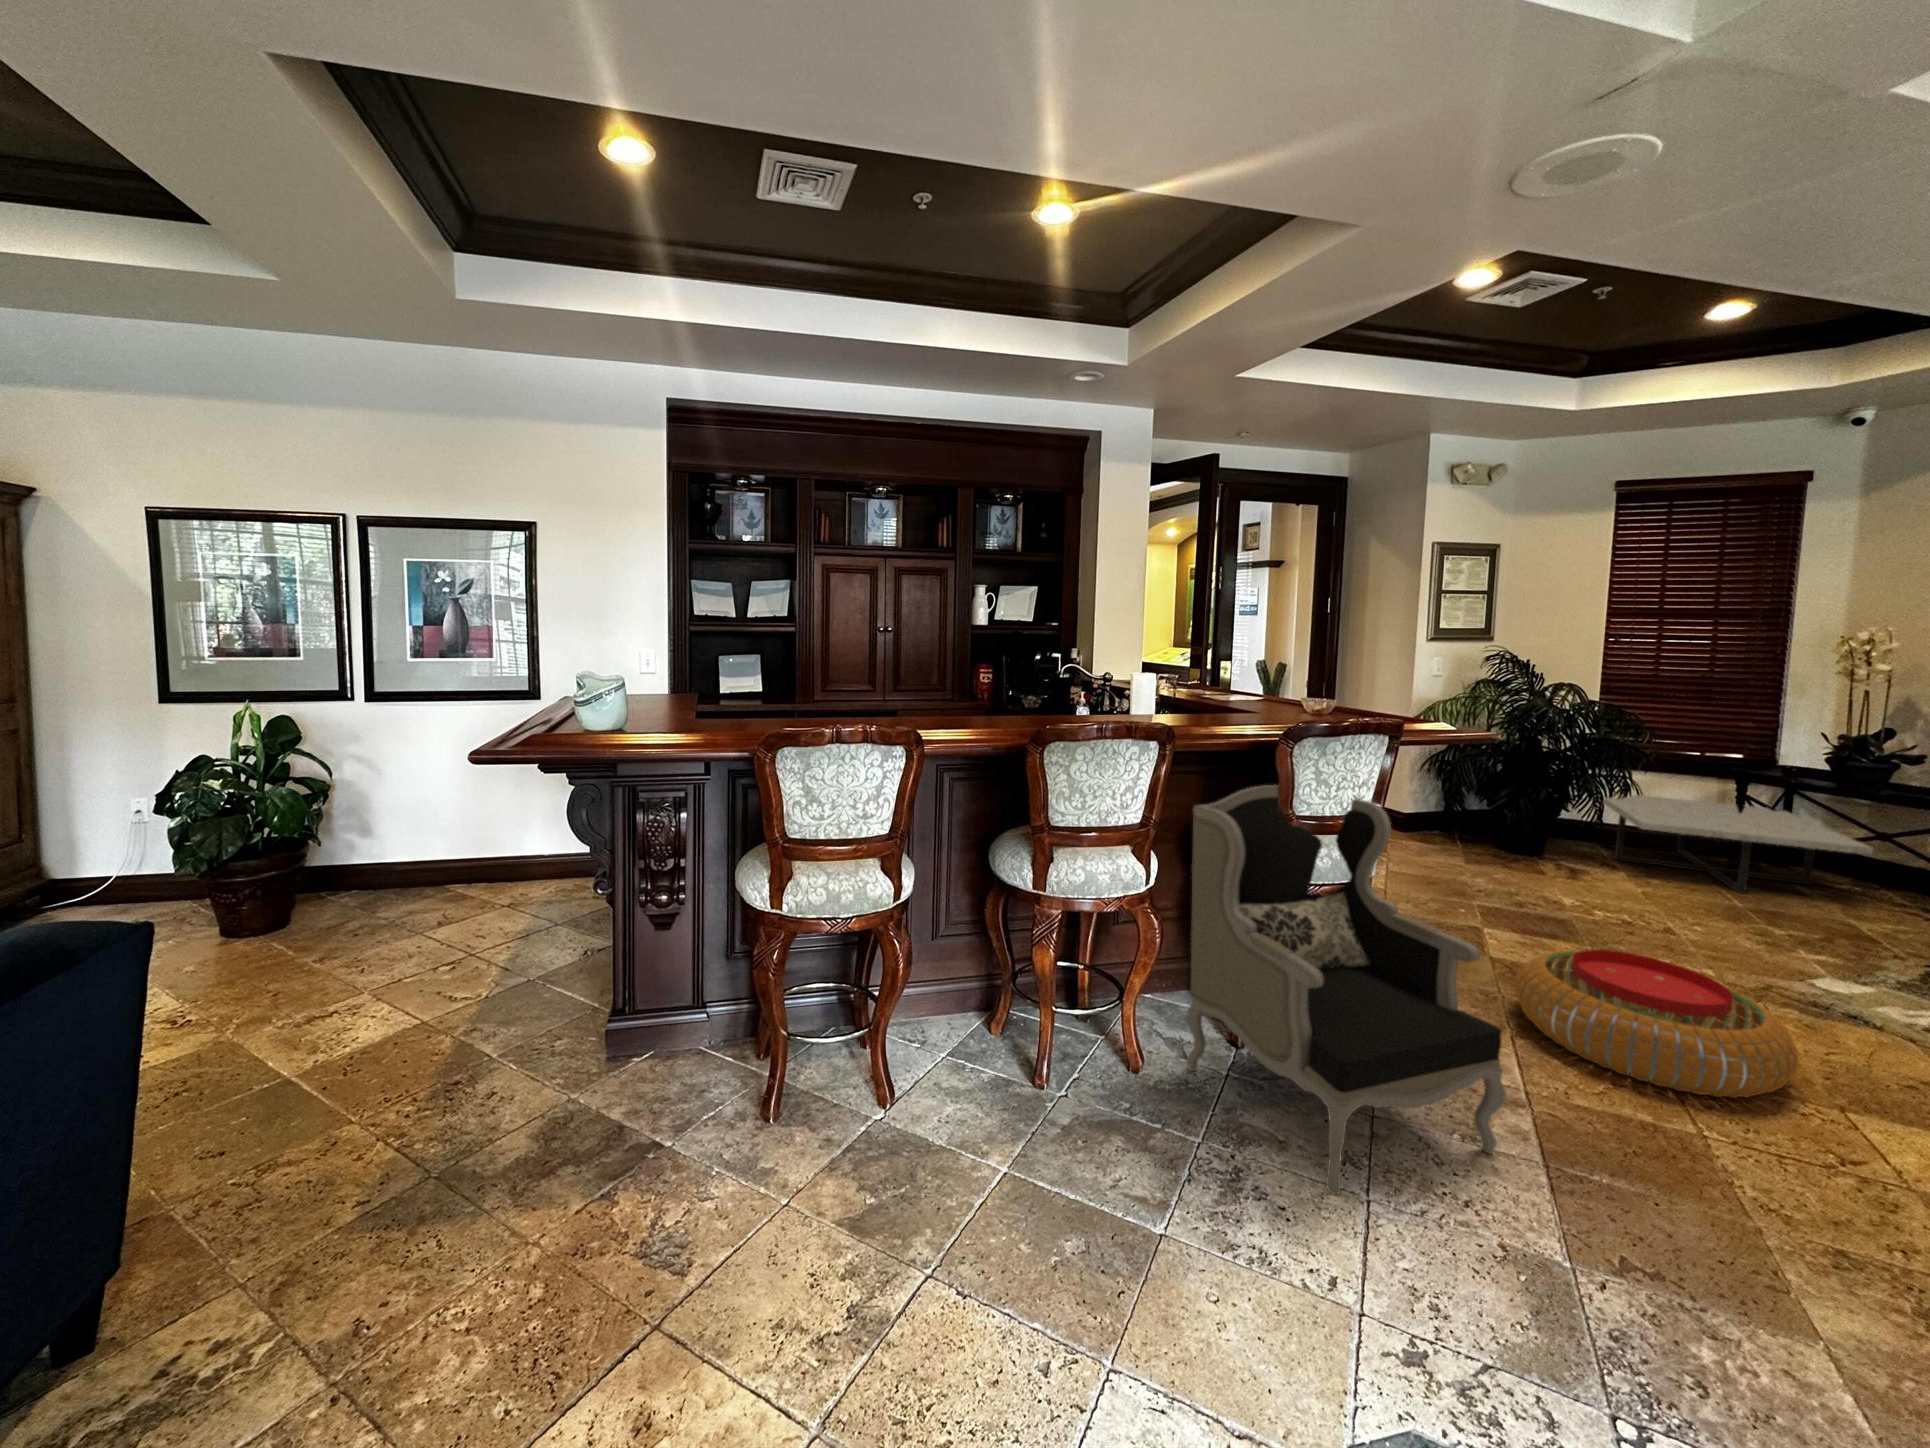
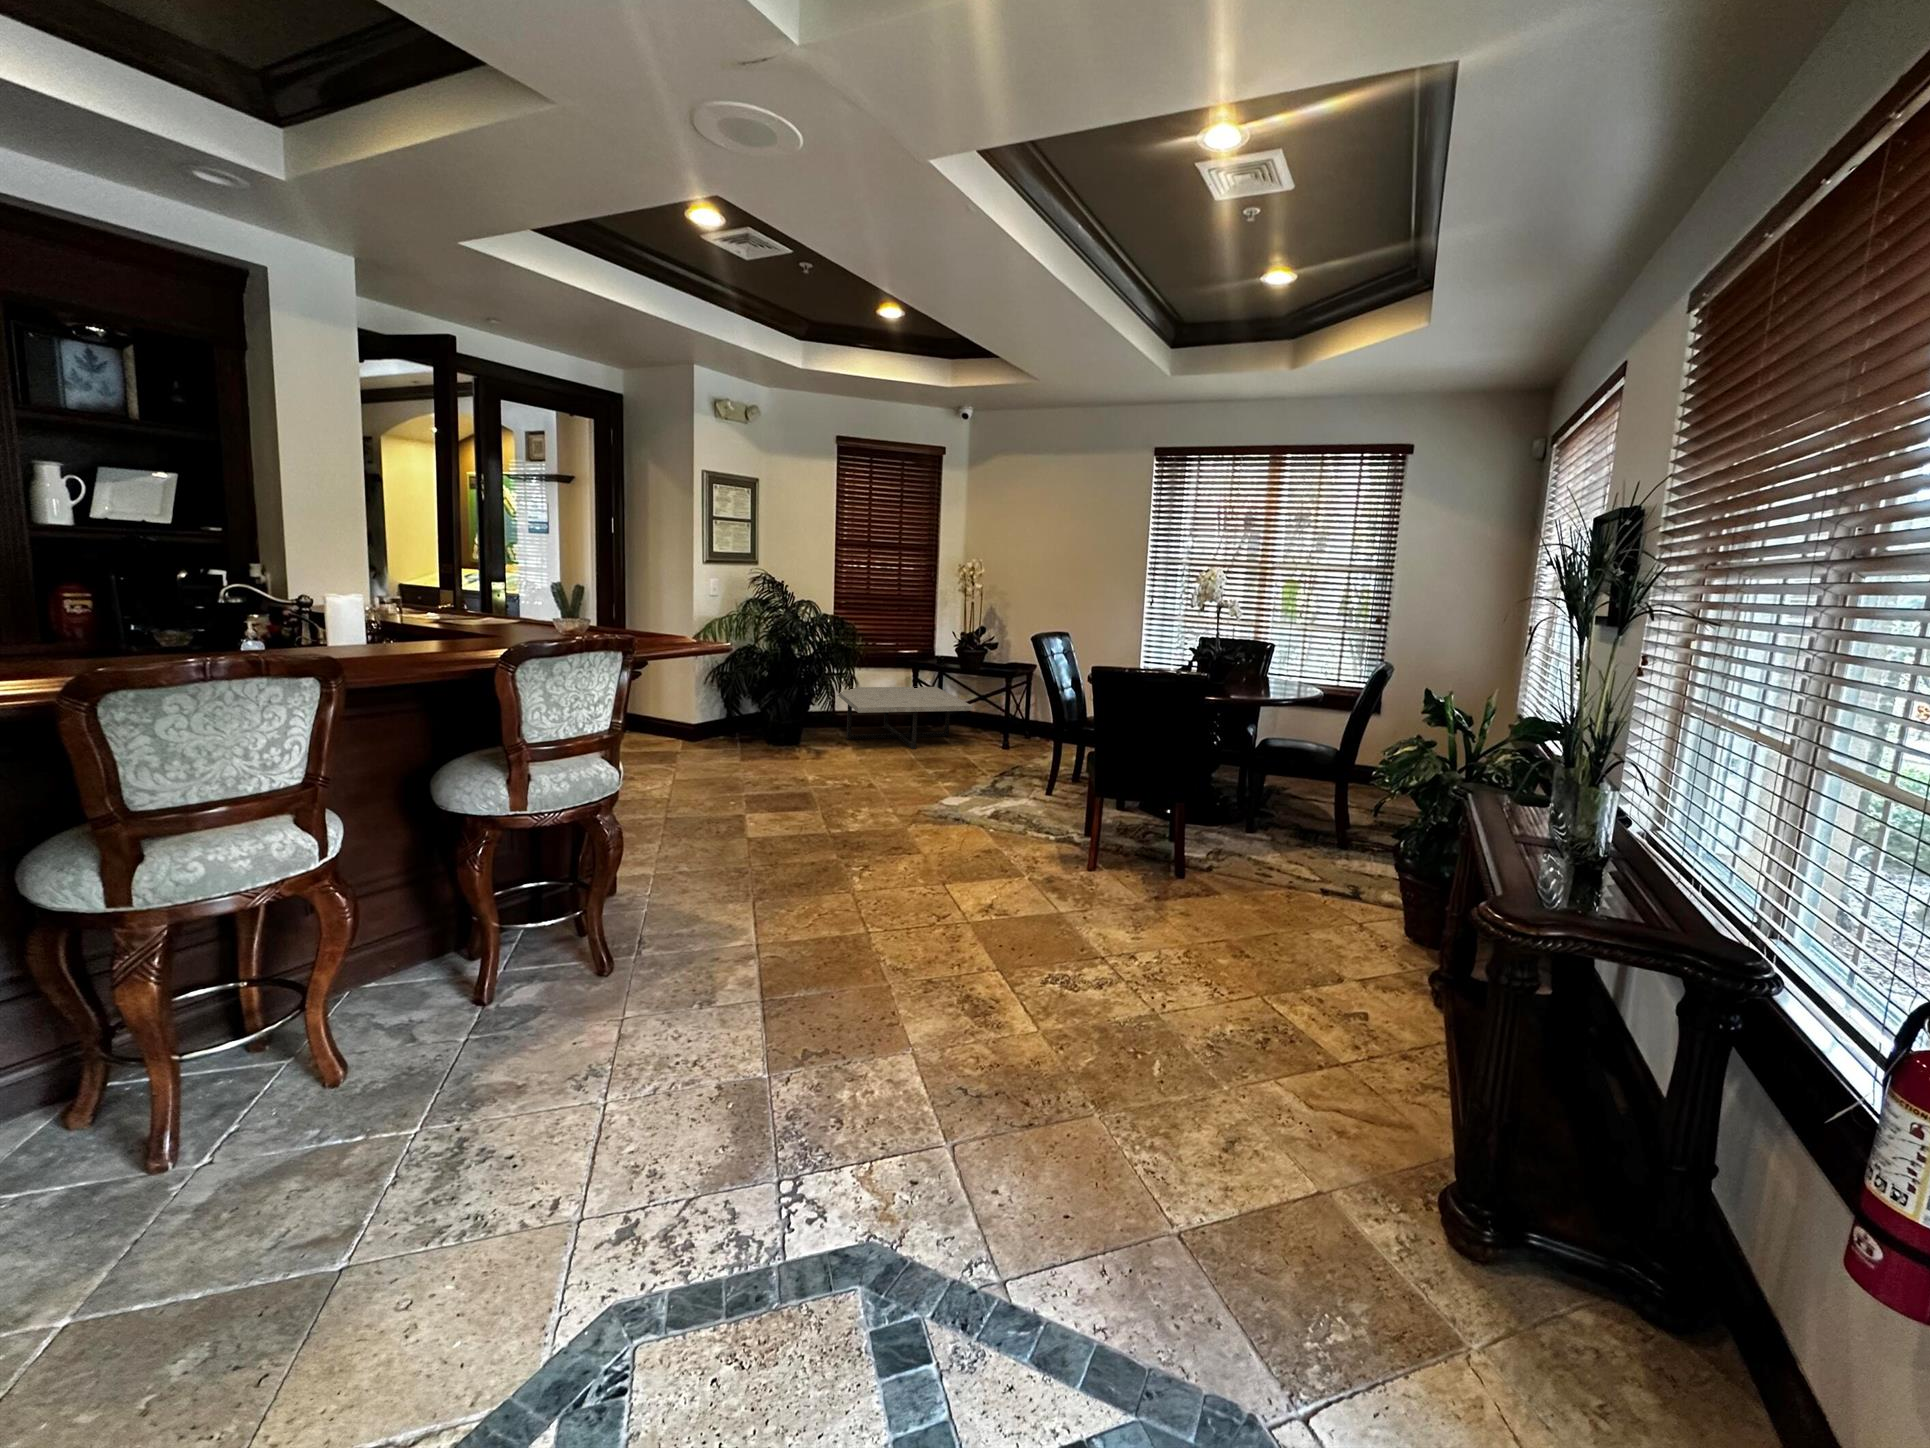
armchair: present [1186,785,1506,1195] -> none [389,714,727,1112]
pouf: present [1516,950,1798,1098] -> none [757,809,918,903]

